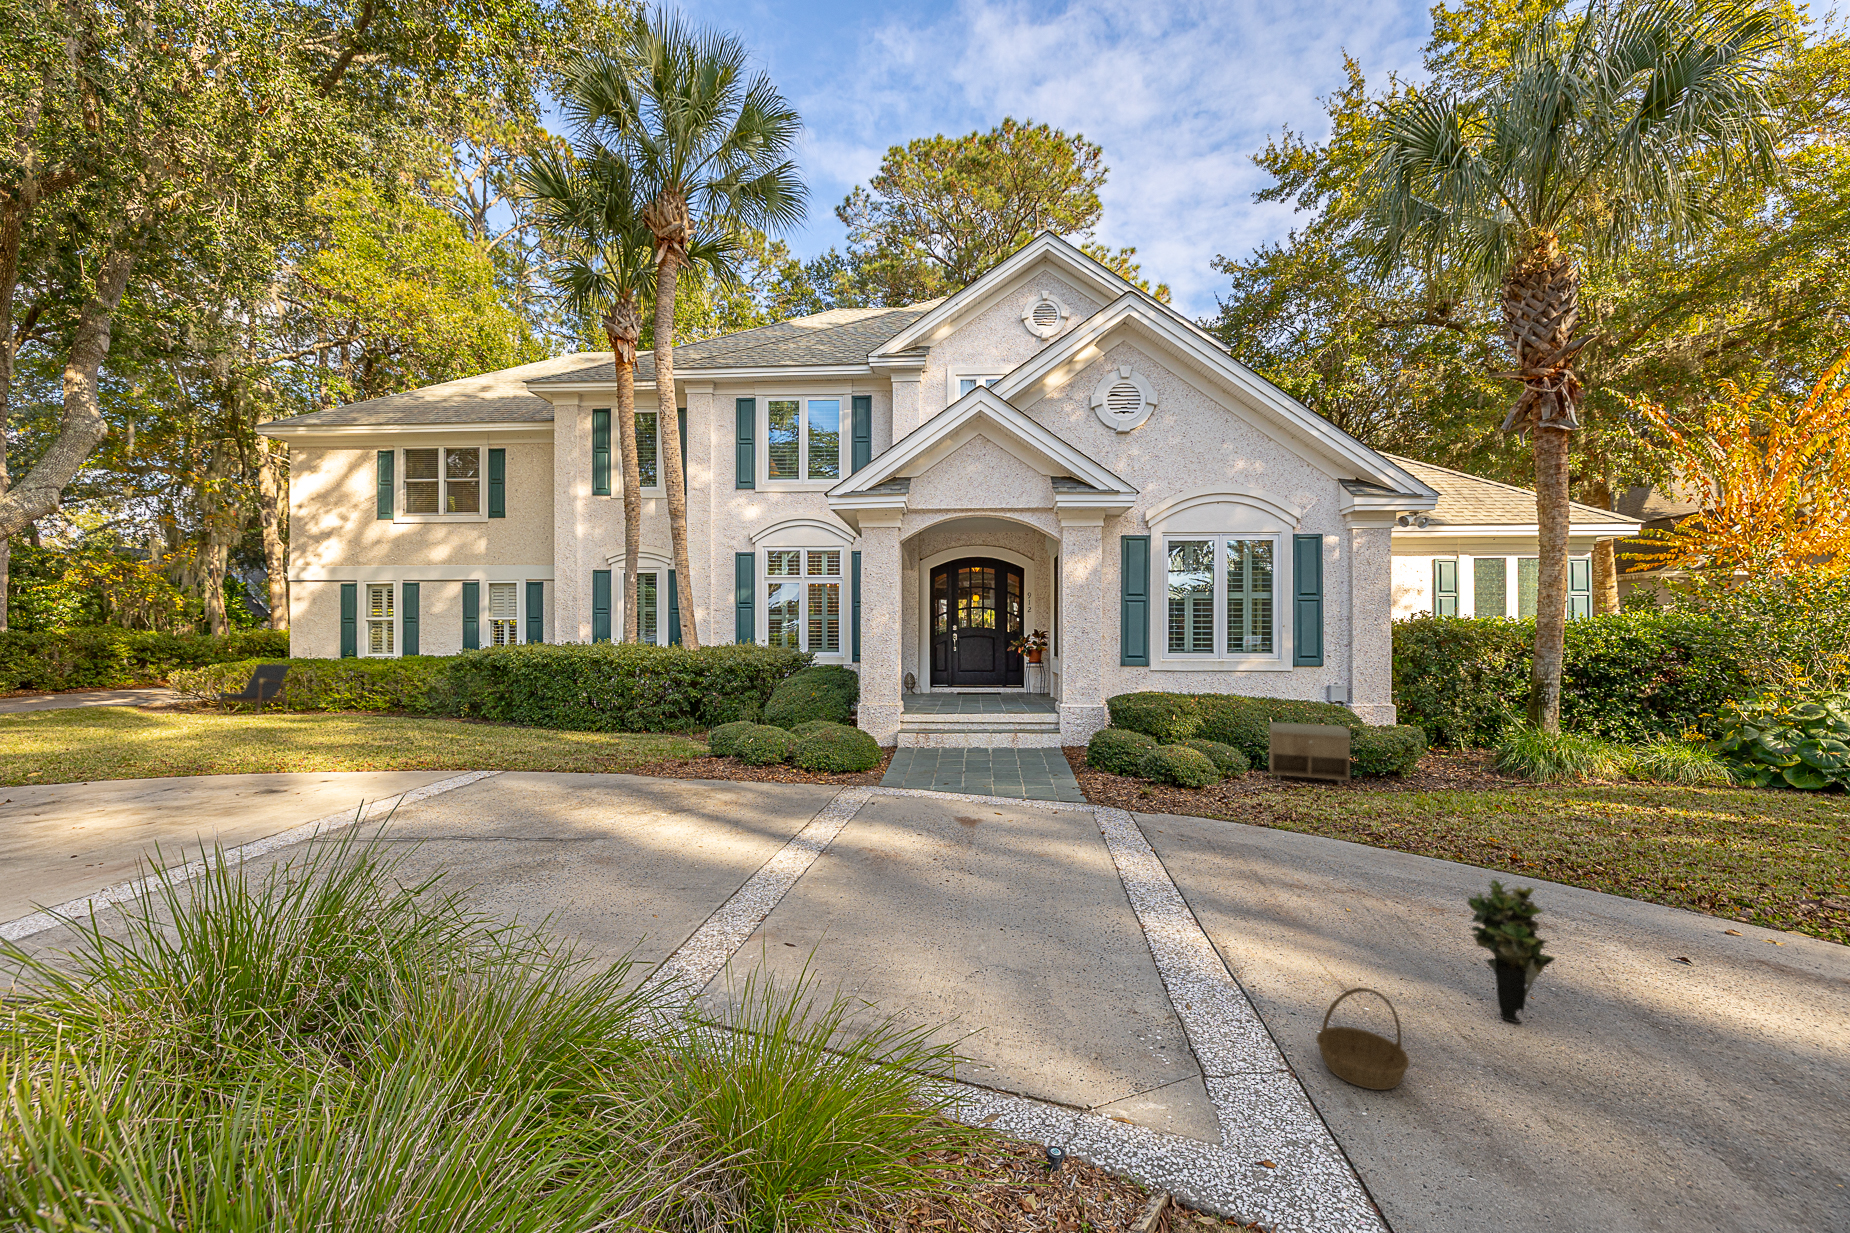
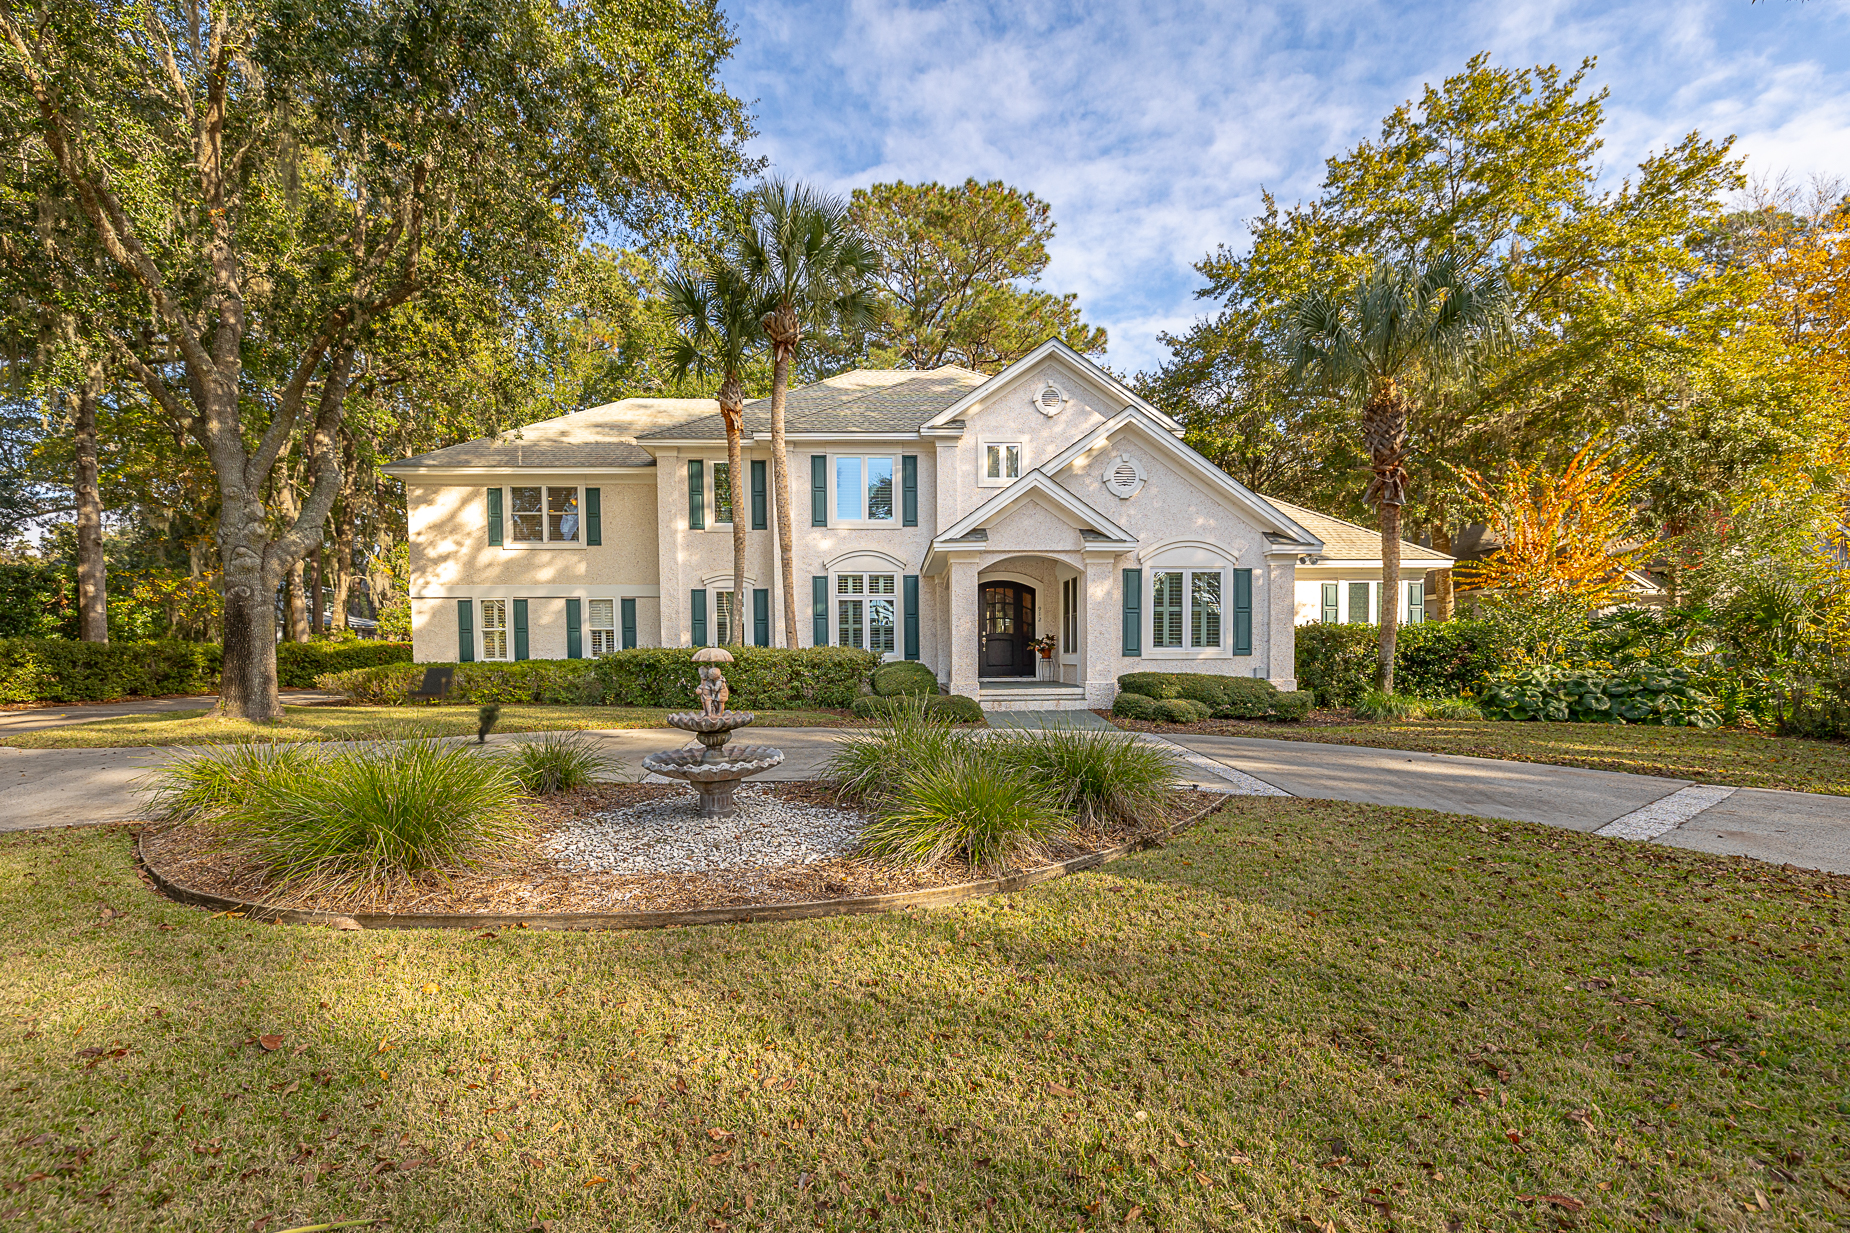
storage bench: present [1269,722,1351,784] -> none [1225,690,1275,726]
potted plant: present [1467,880,1555,1023] -> present [478,702,501,742]
basket: present [1316,988,1409,1090] -> none [1279,755,1311,788]

